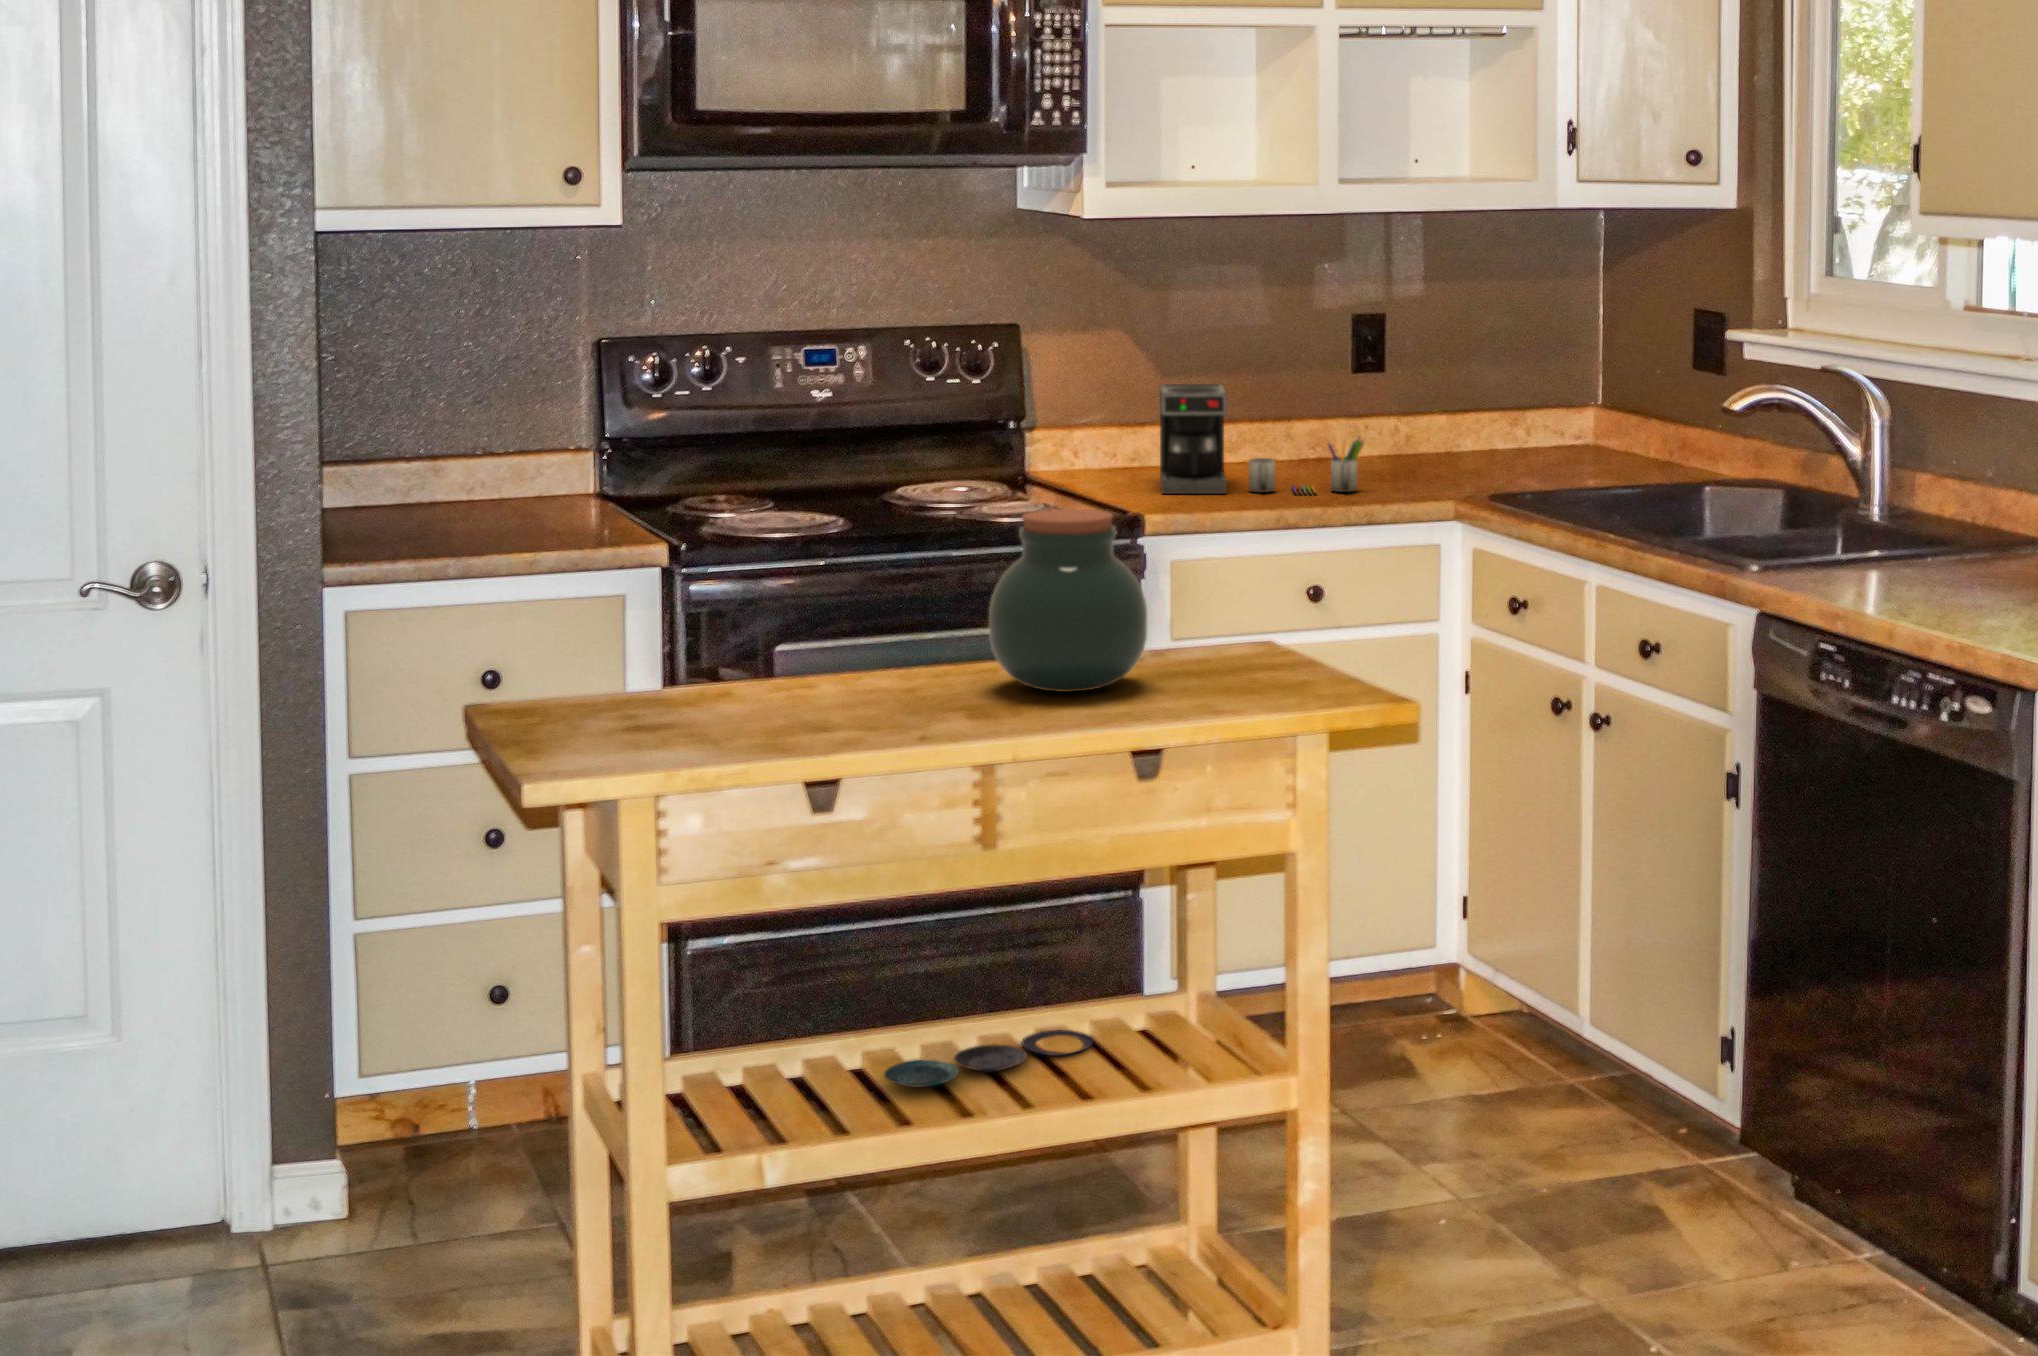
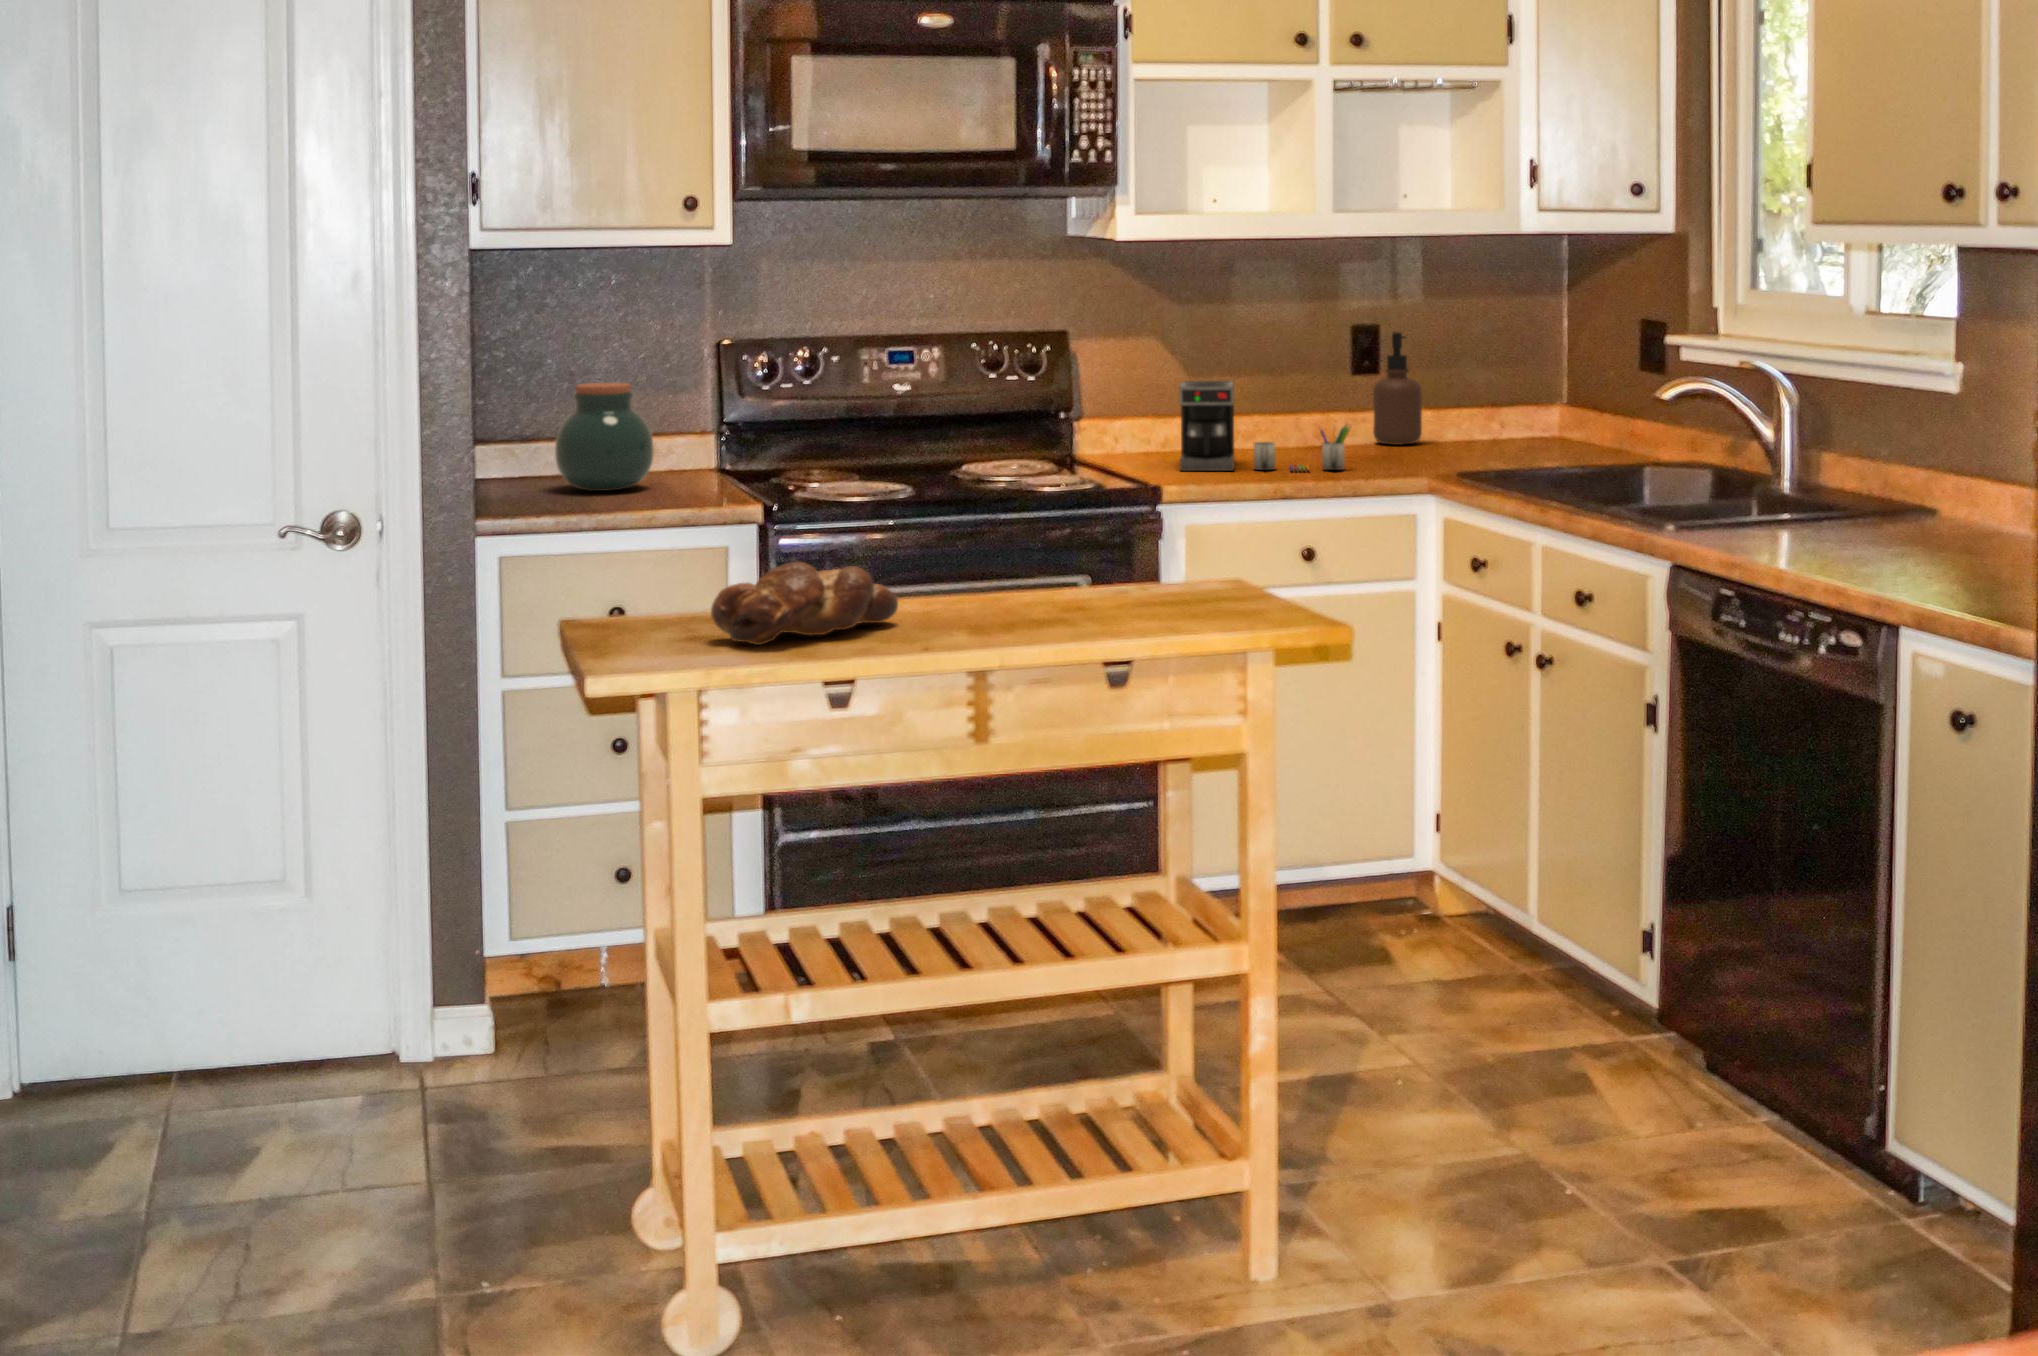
soap dispenser: none [1380,322,1437,456] -> present [1373,332,1422,445]
jar: present [989,509,1148,692] -> present [555,383,654,491]
bread loaf: none [667,636,889,740] -> present [711,562,898,645]
plate: present [884,1030,1093,1087] -> none [904,903,1083,946]

